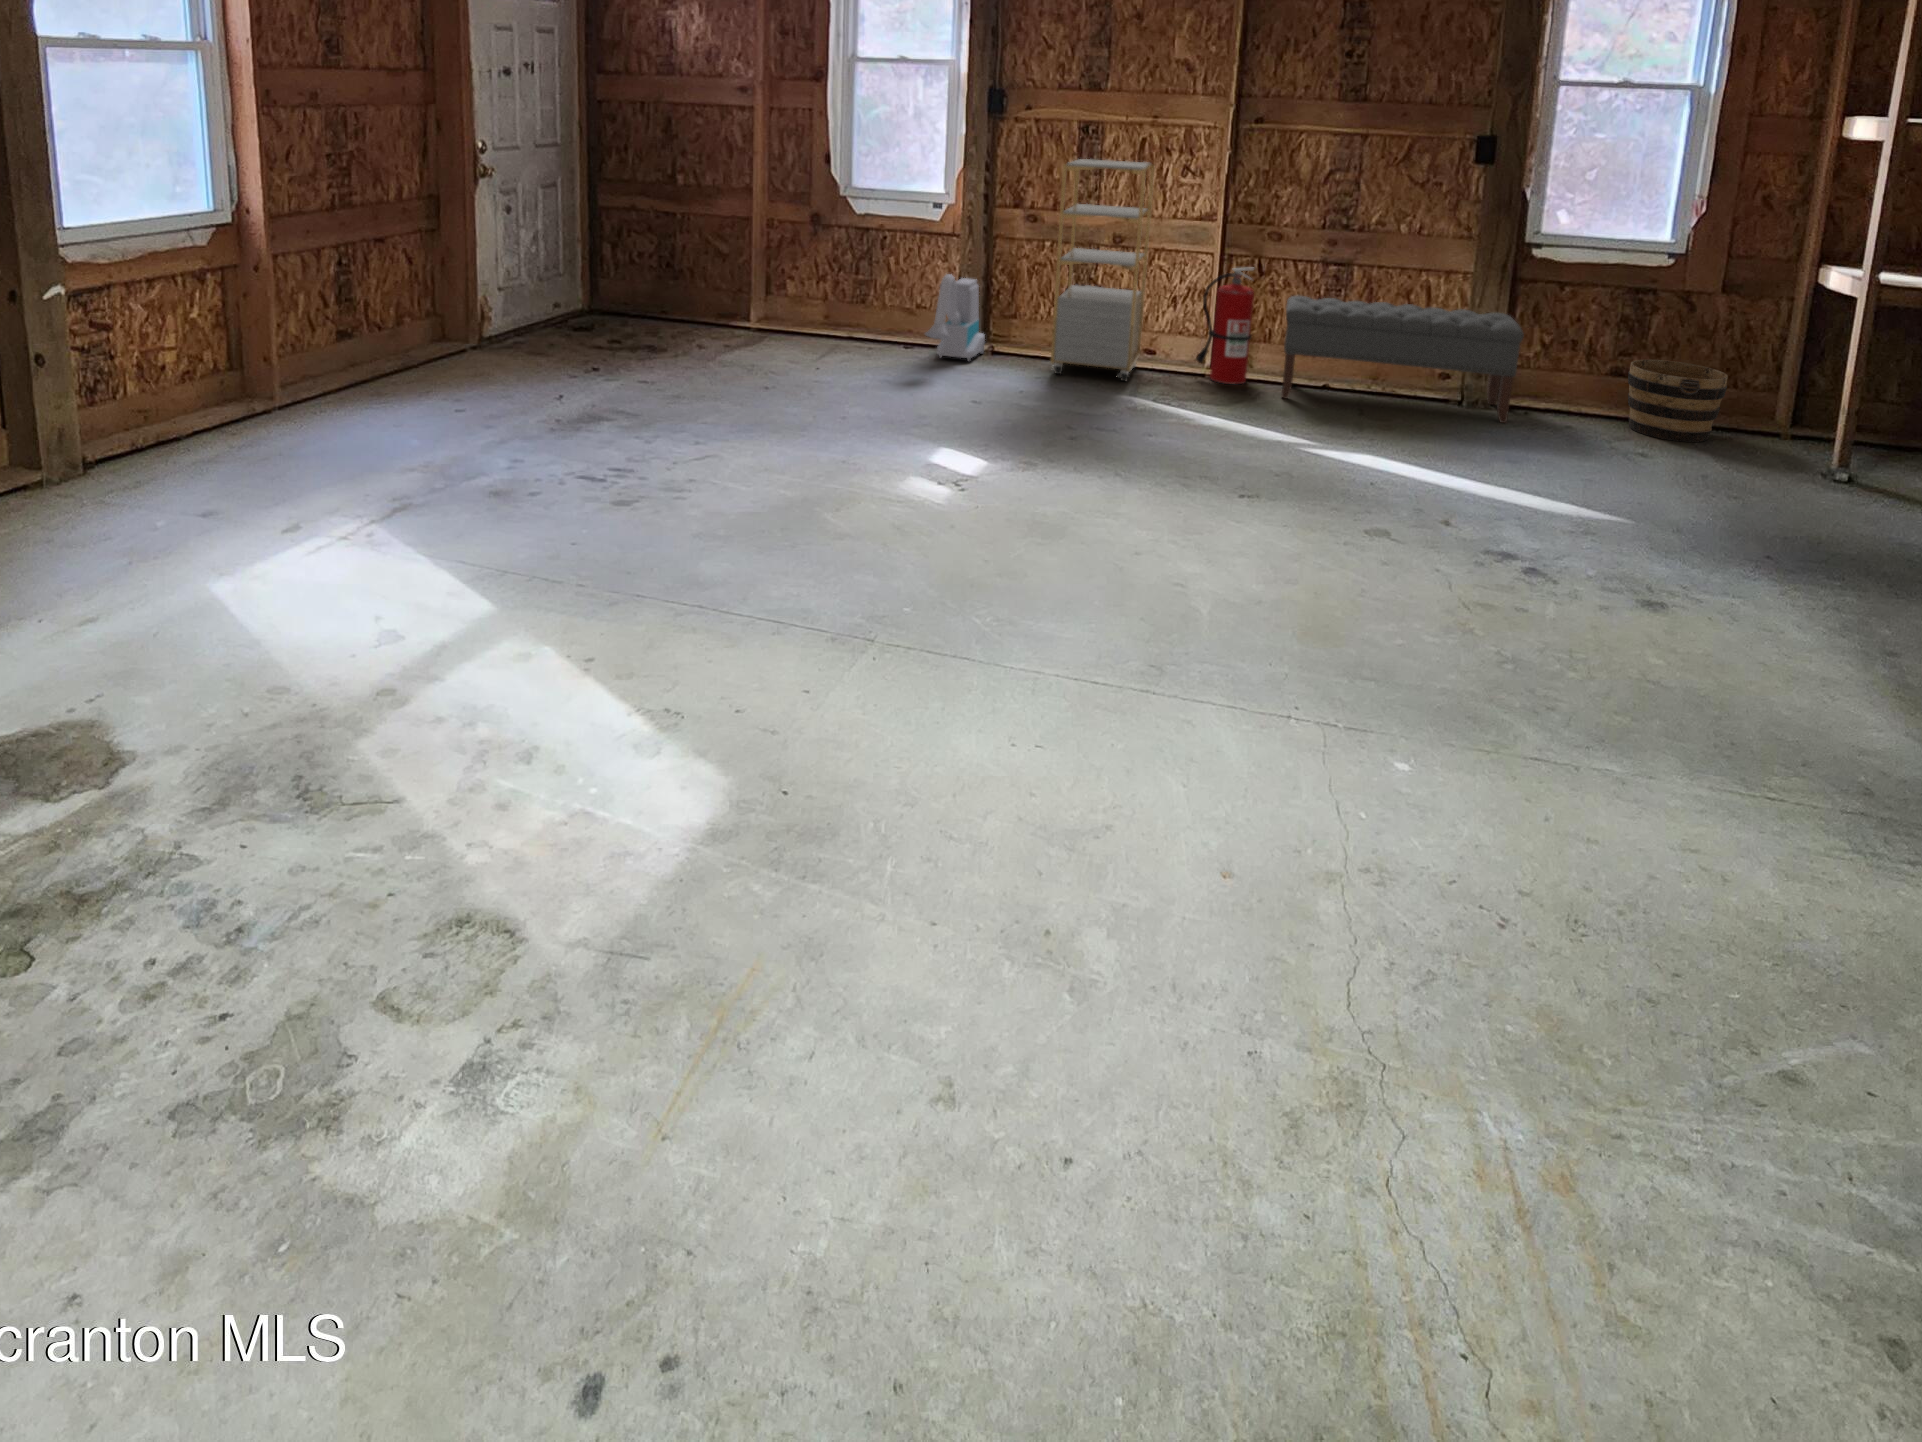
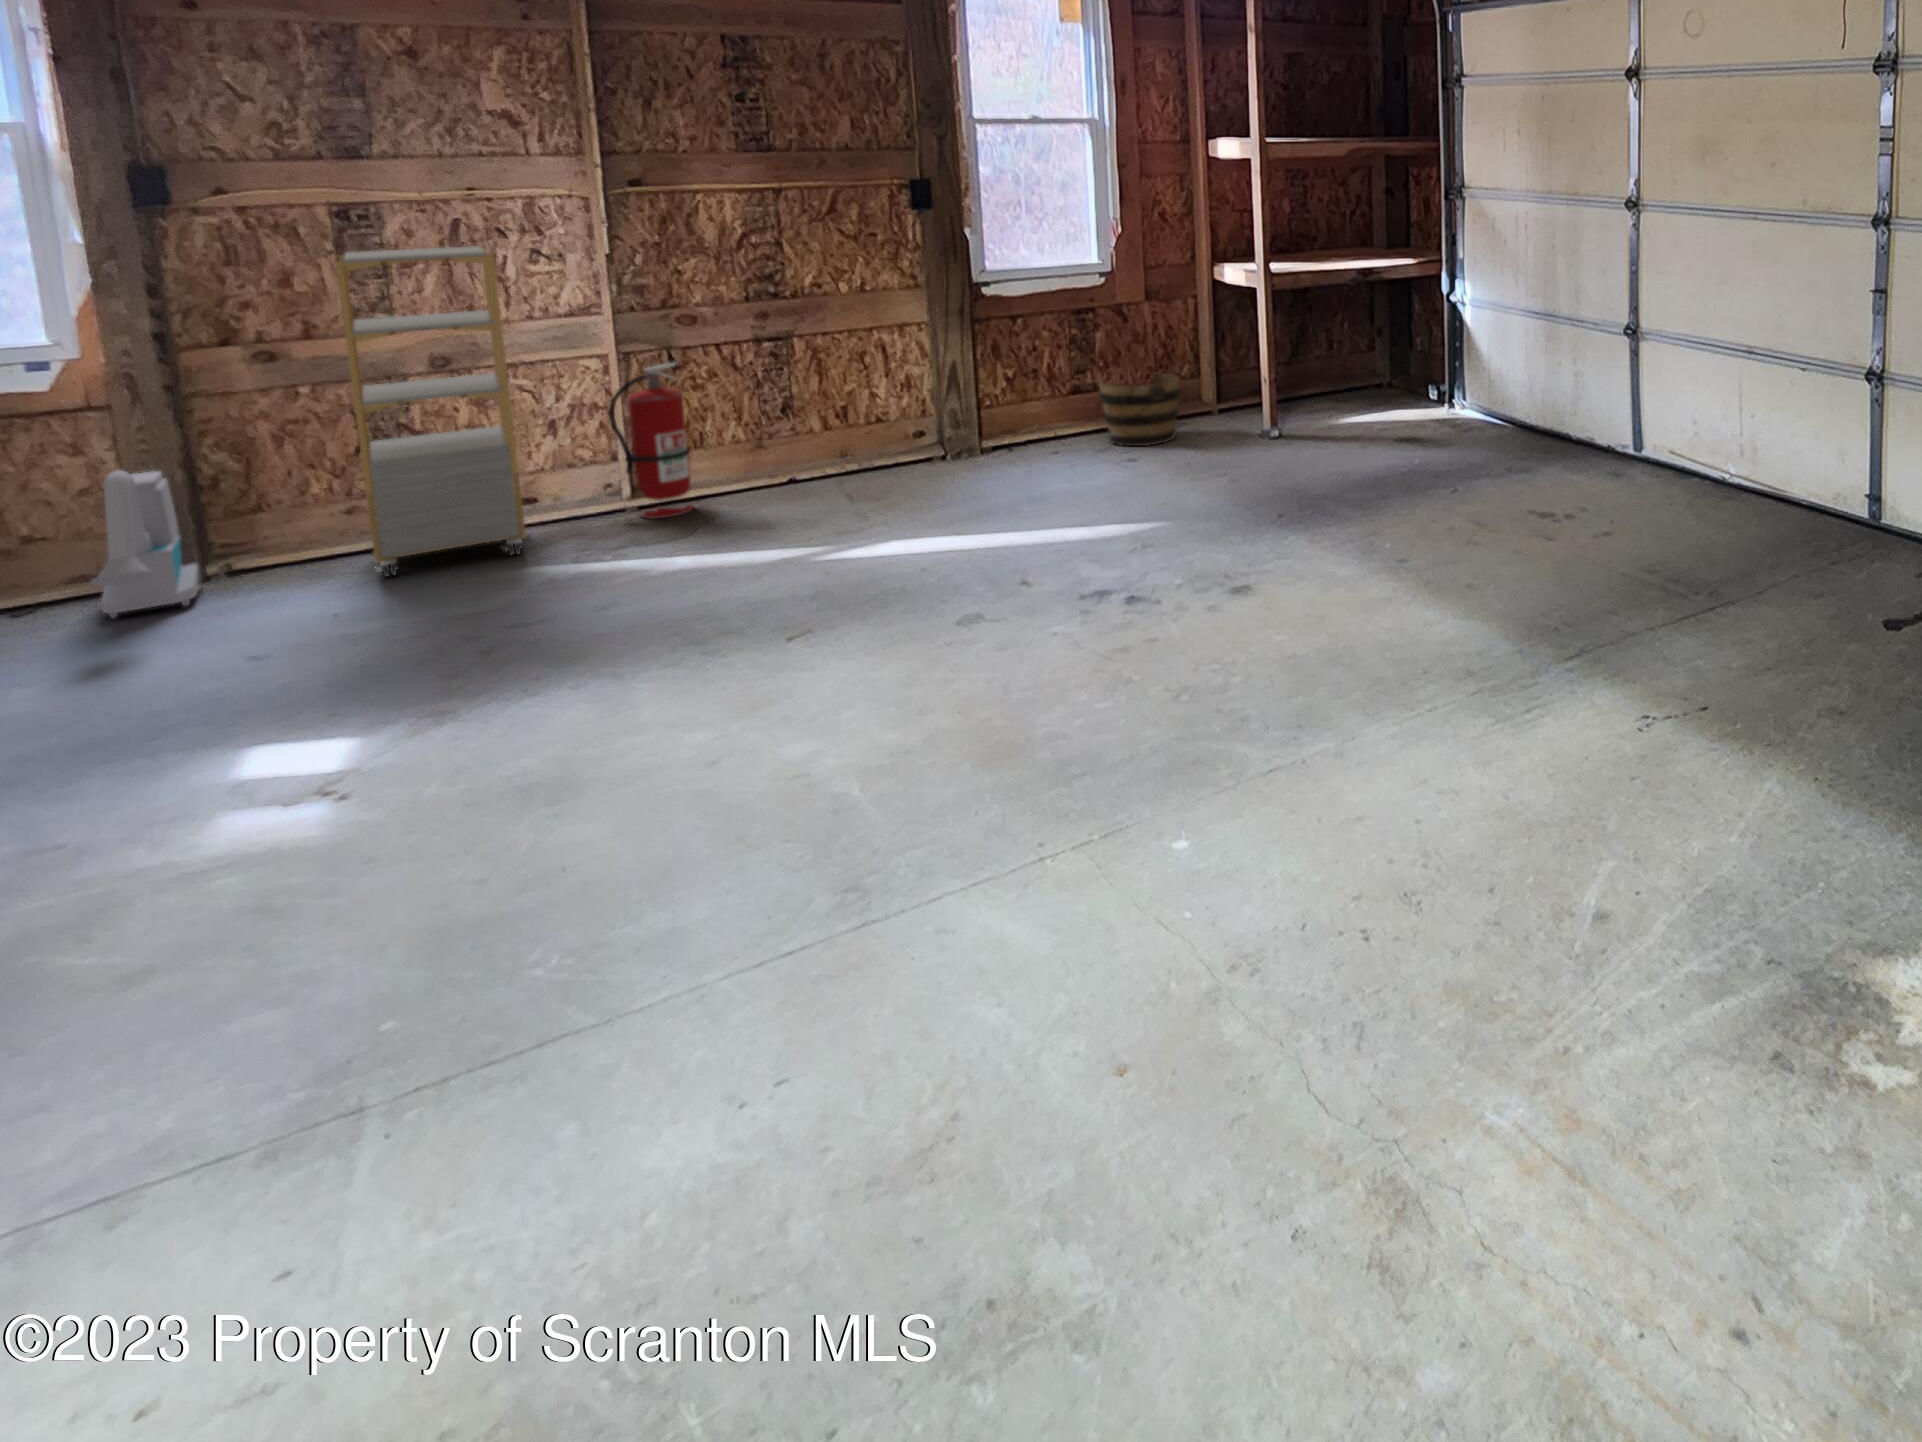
bench: present [1282,295,1524,423] -> none [725,360,1012,513]

